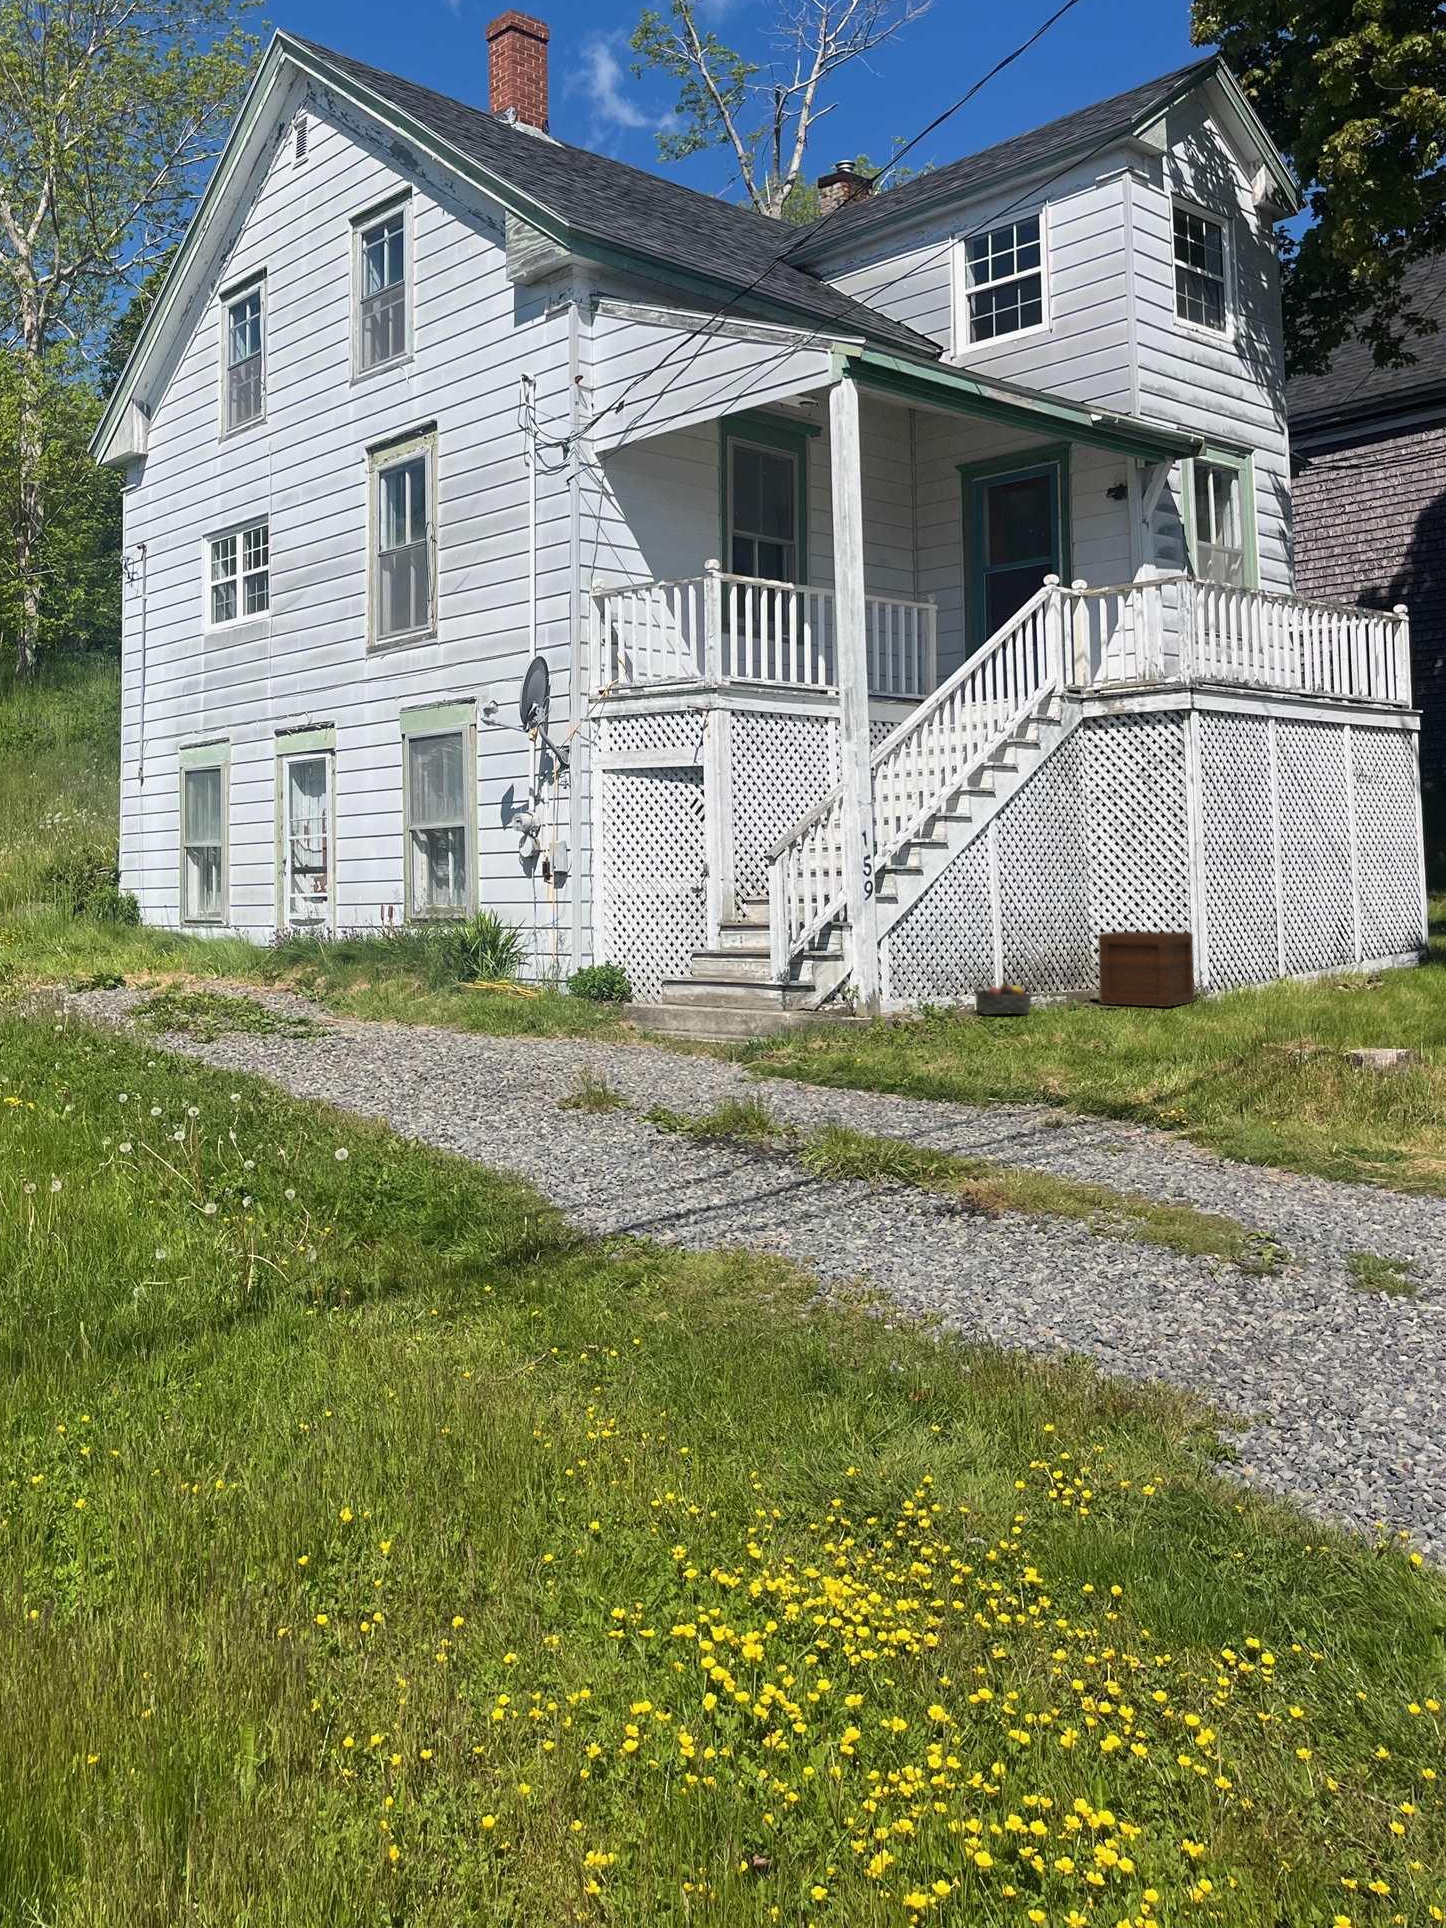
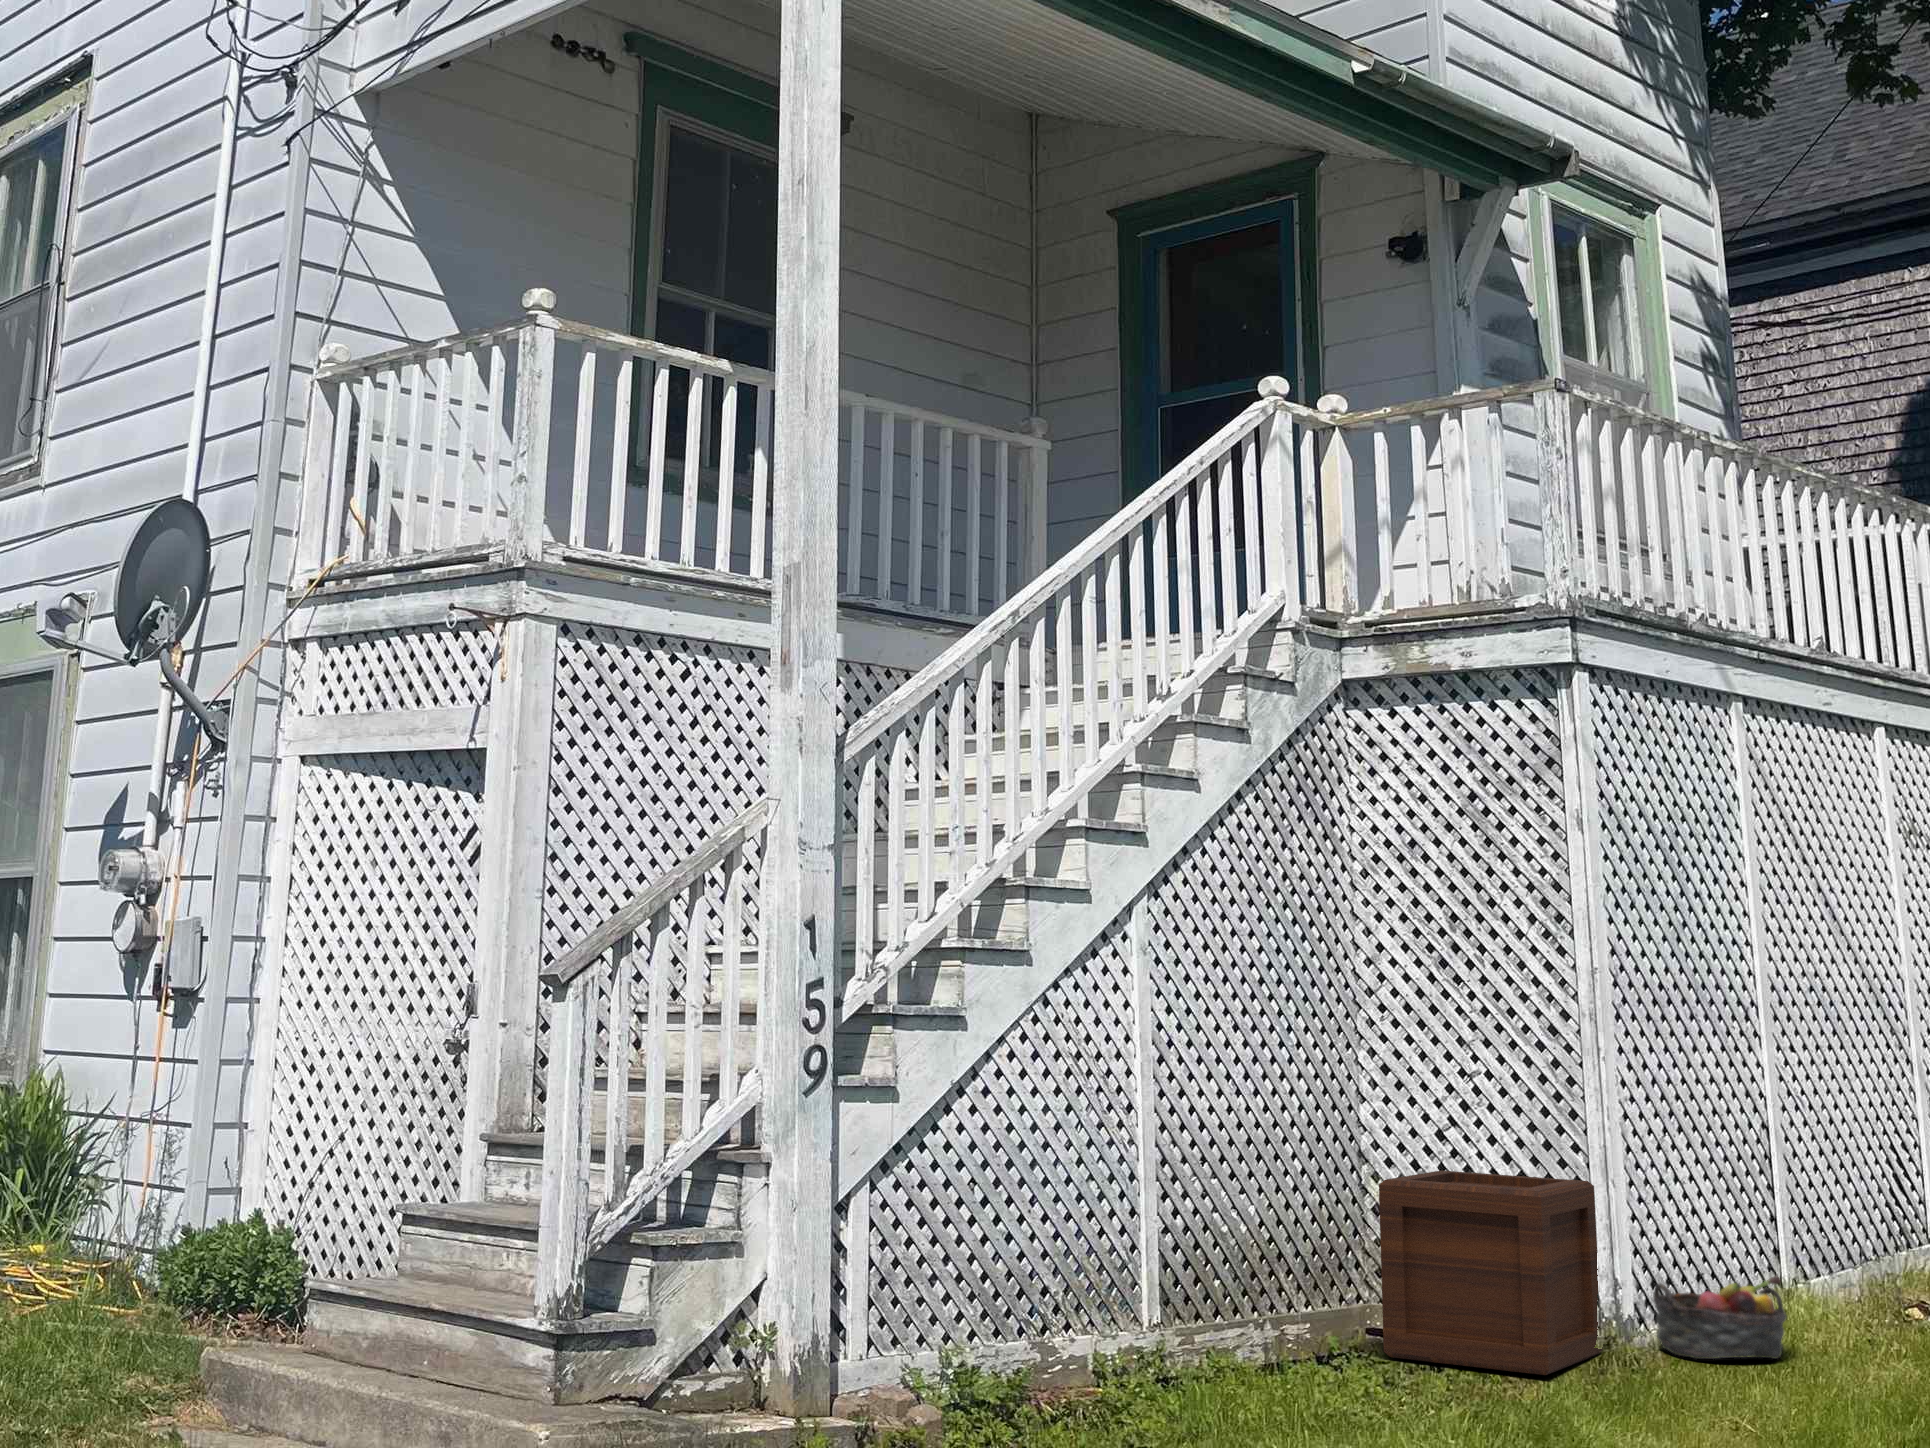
basket: present [975,981,1032,1015] -> present [1653,1276,1787,1359]

